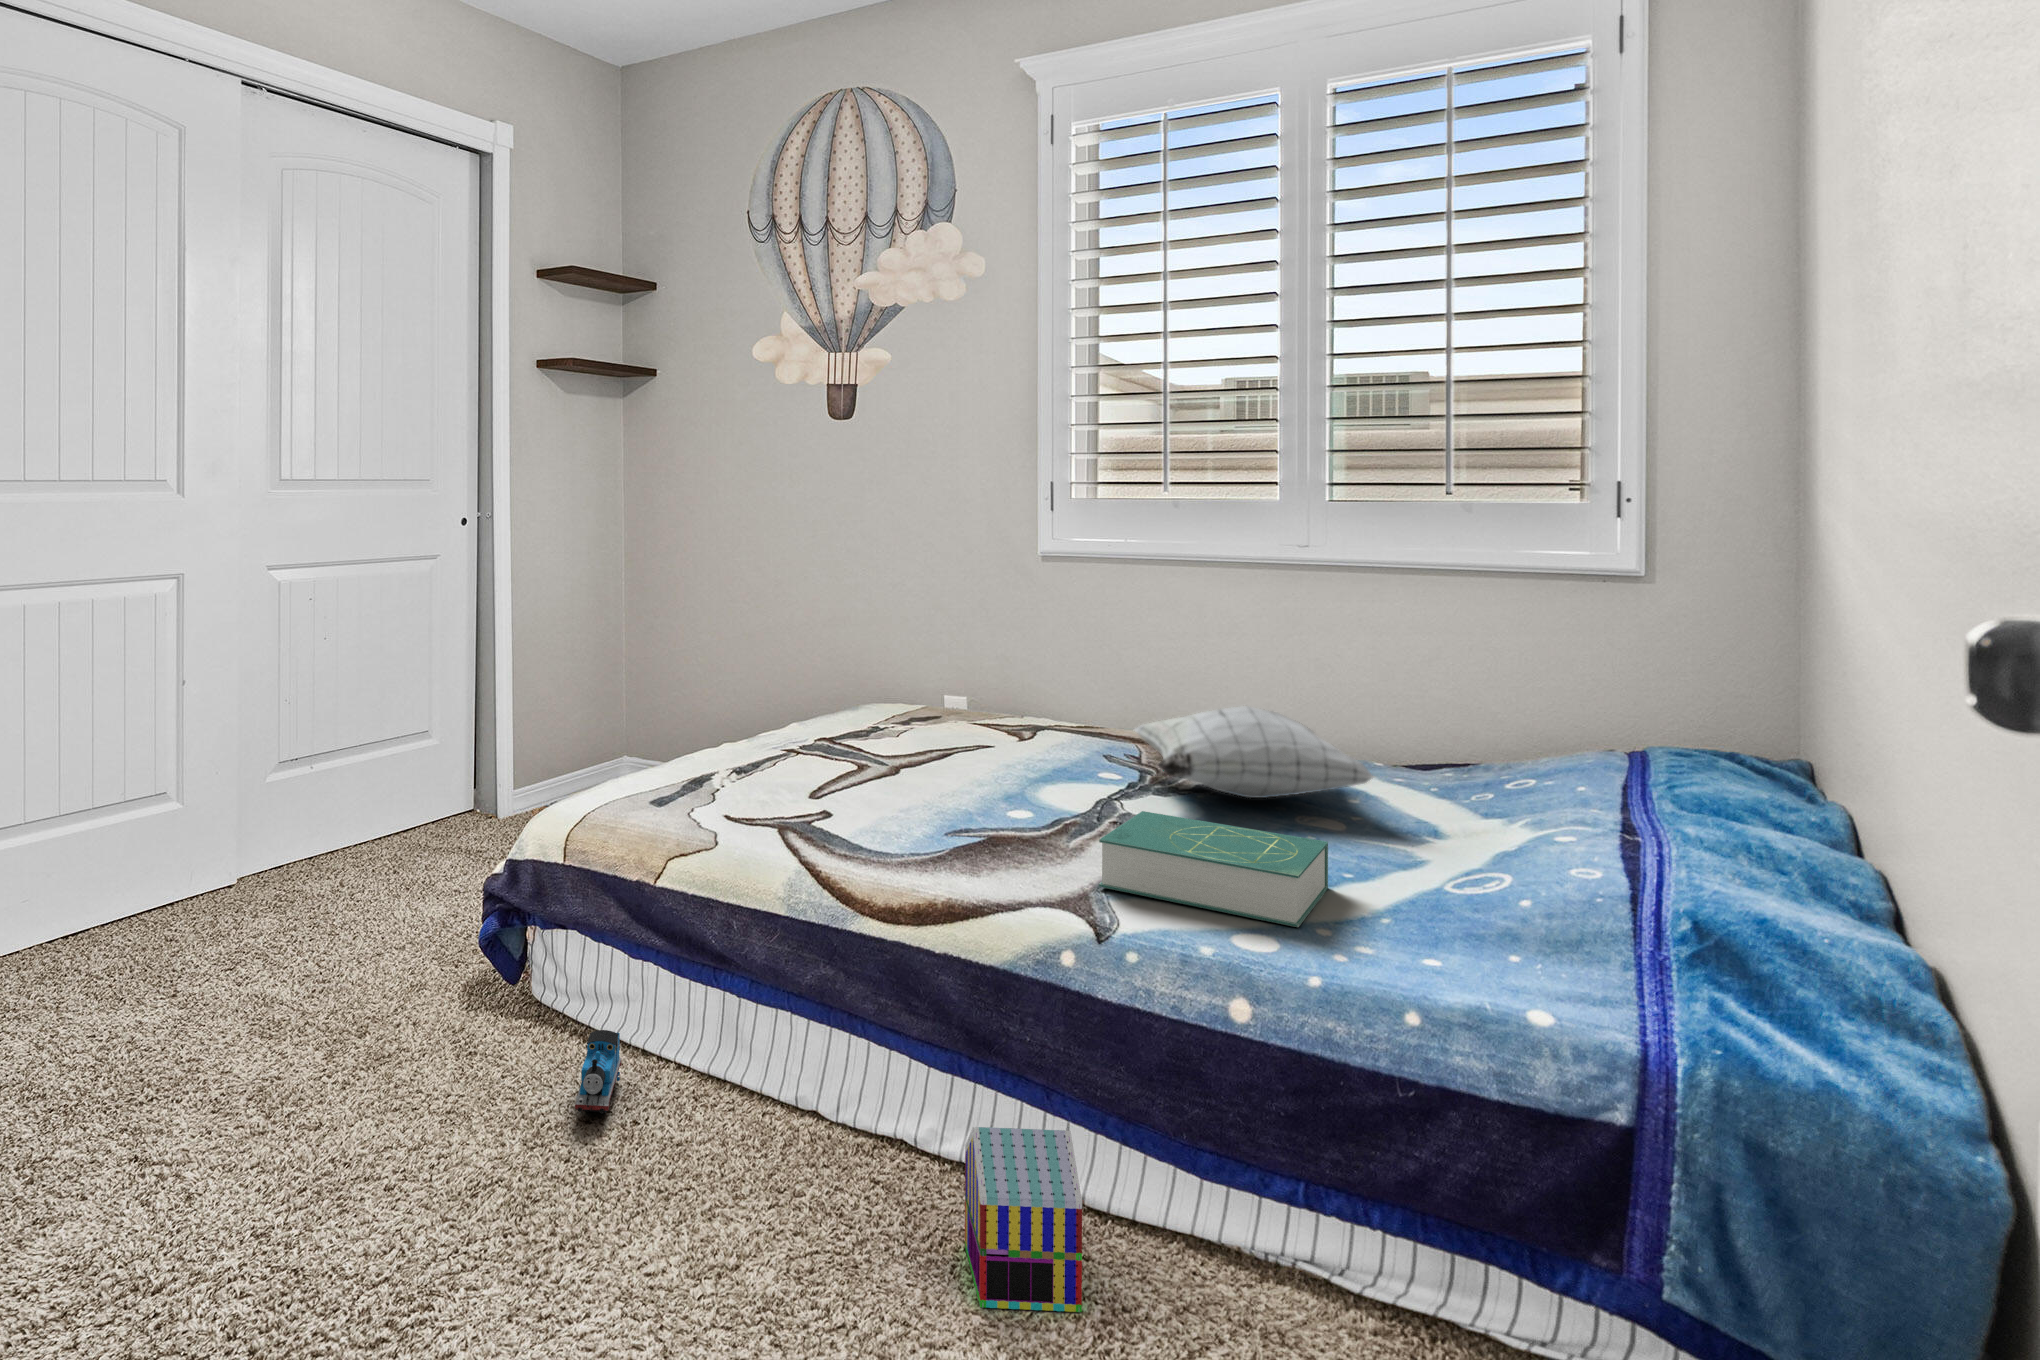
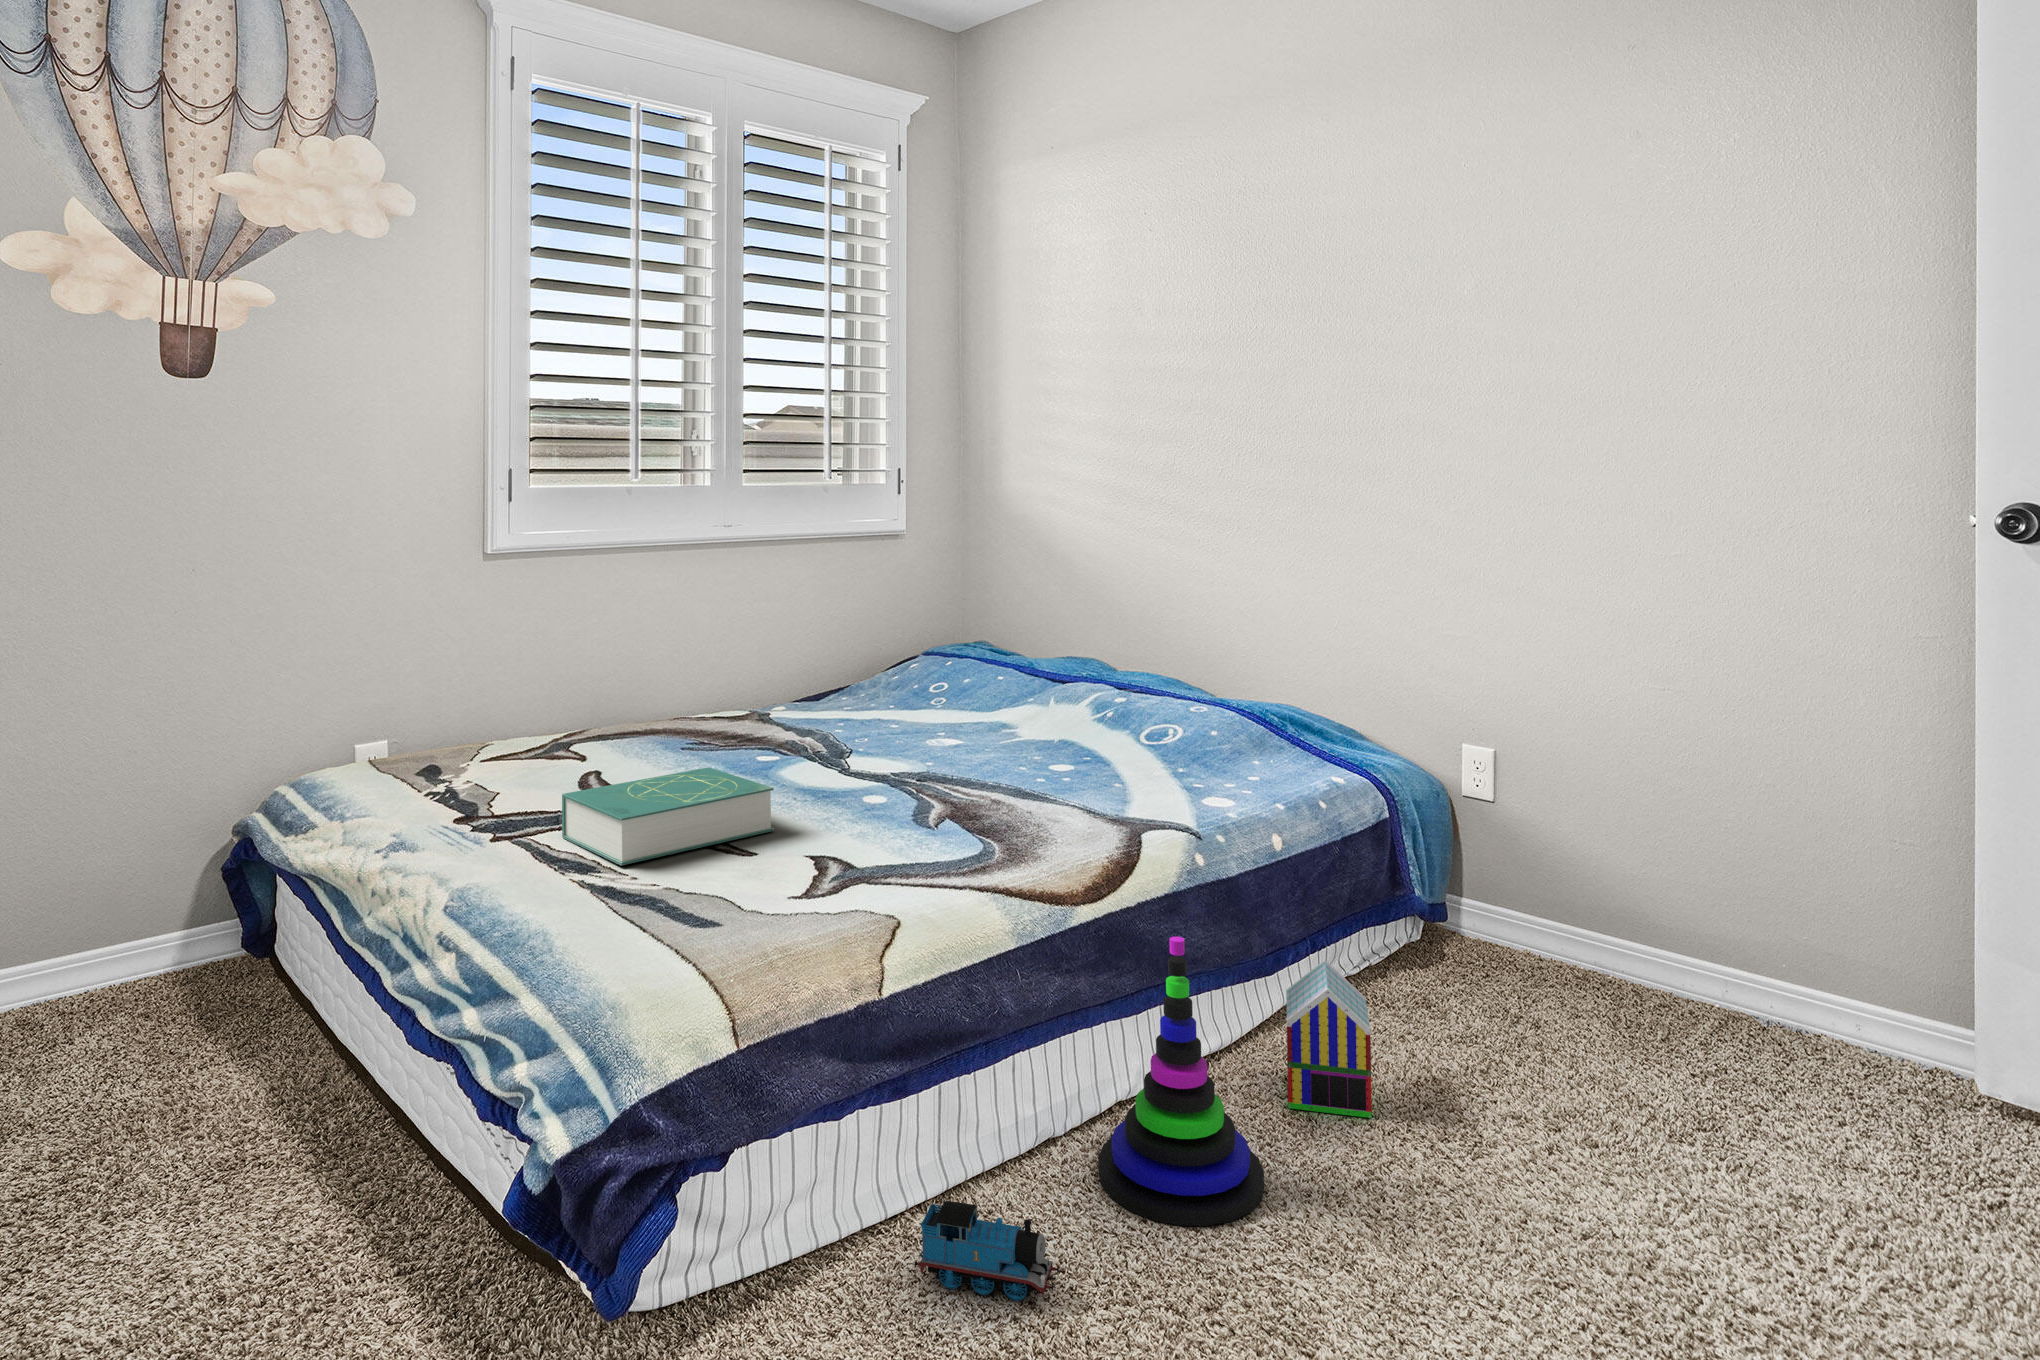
pillow: present [1135,706,1373,798] -> none [786,660,996,740]
book: present [1099,811,1328,927] -> present [562,767,774,865]
stacking toy: none [705,946,862,1224] -> present [1098,937,1264,1226]

